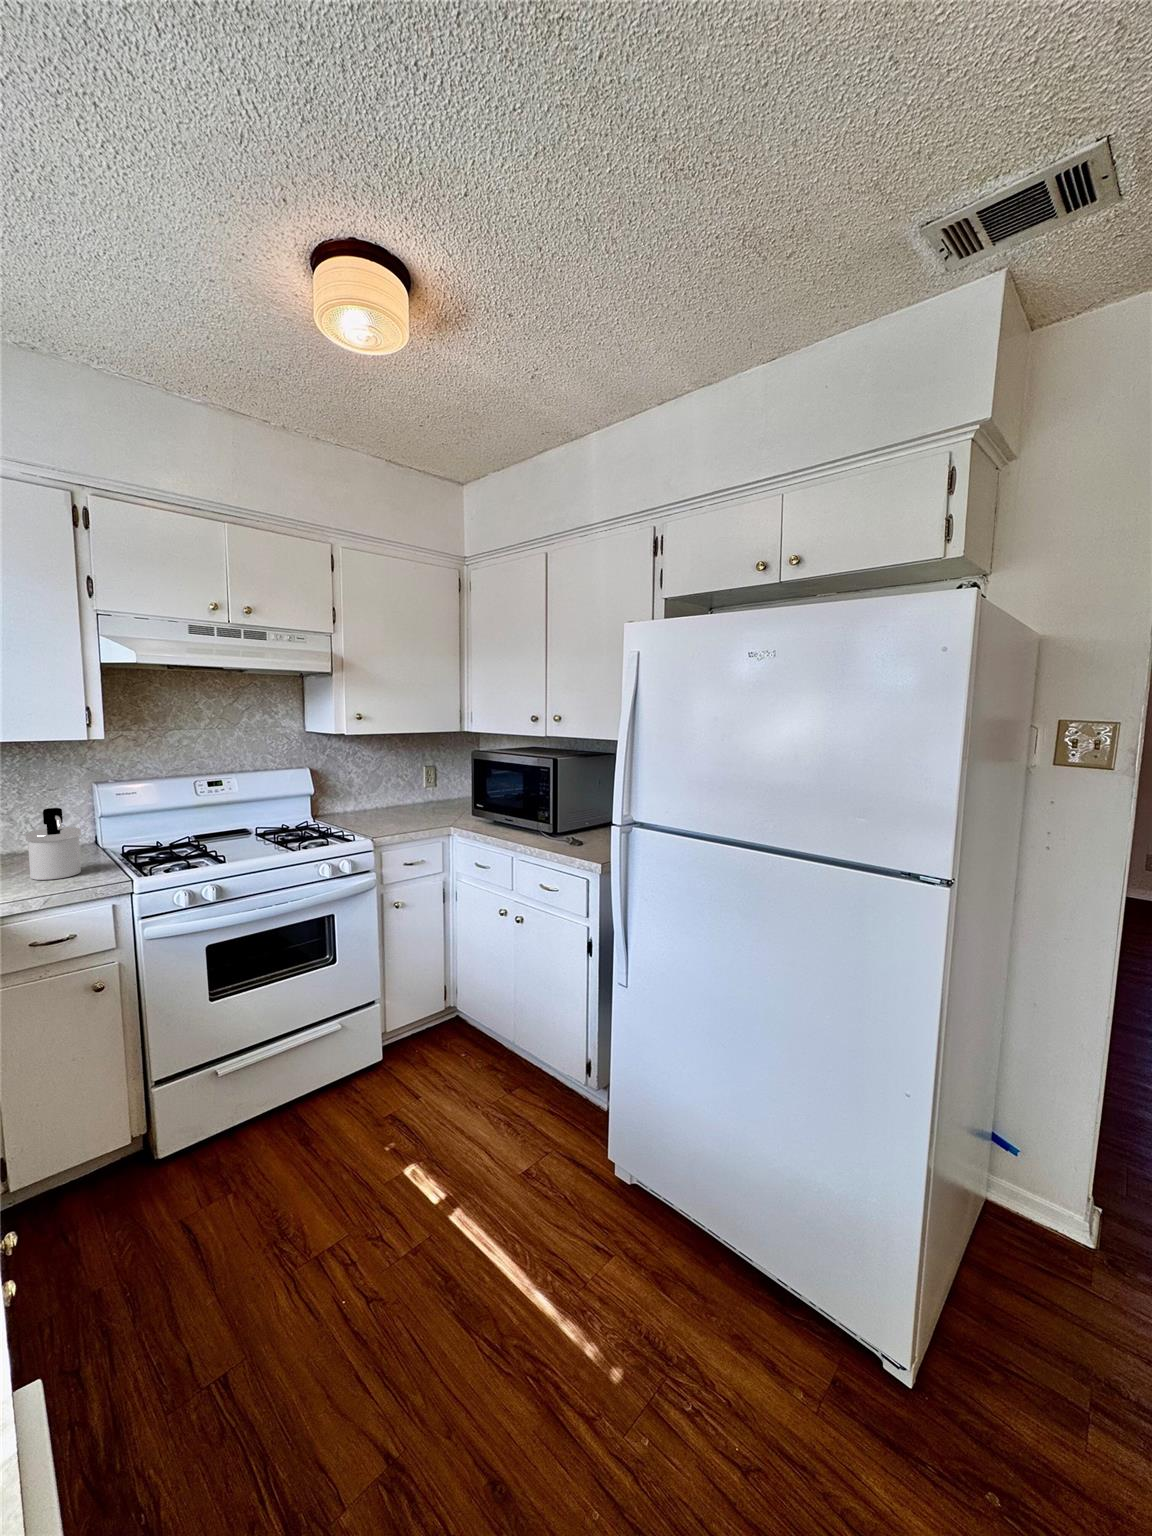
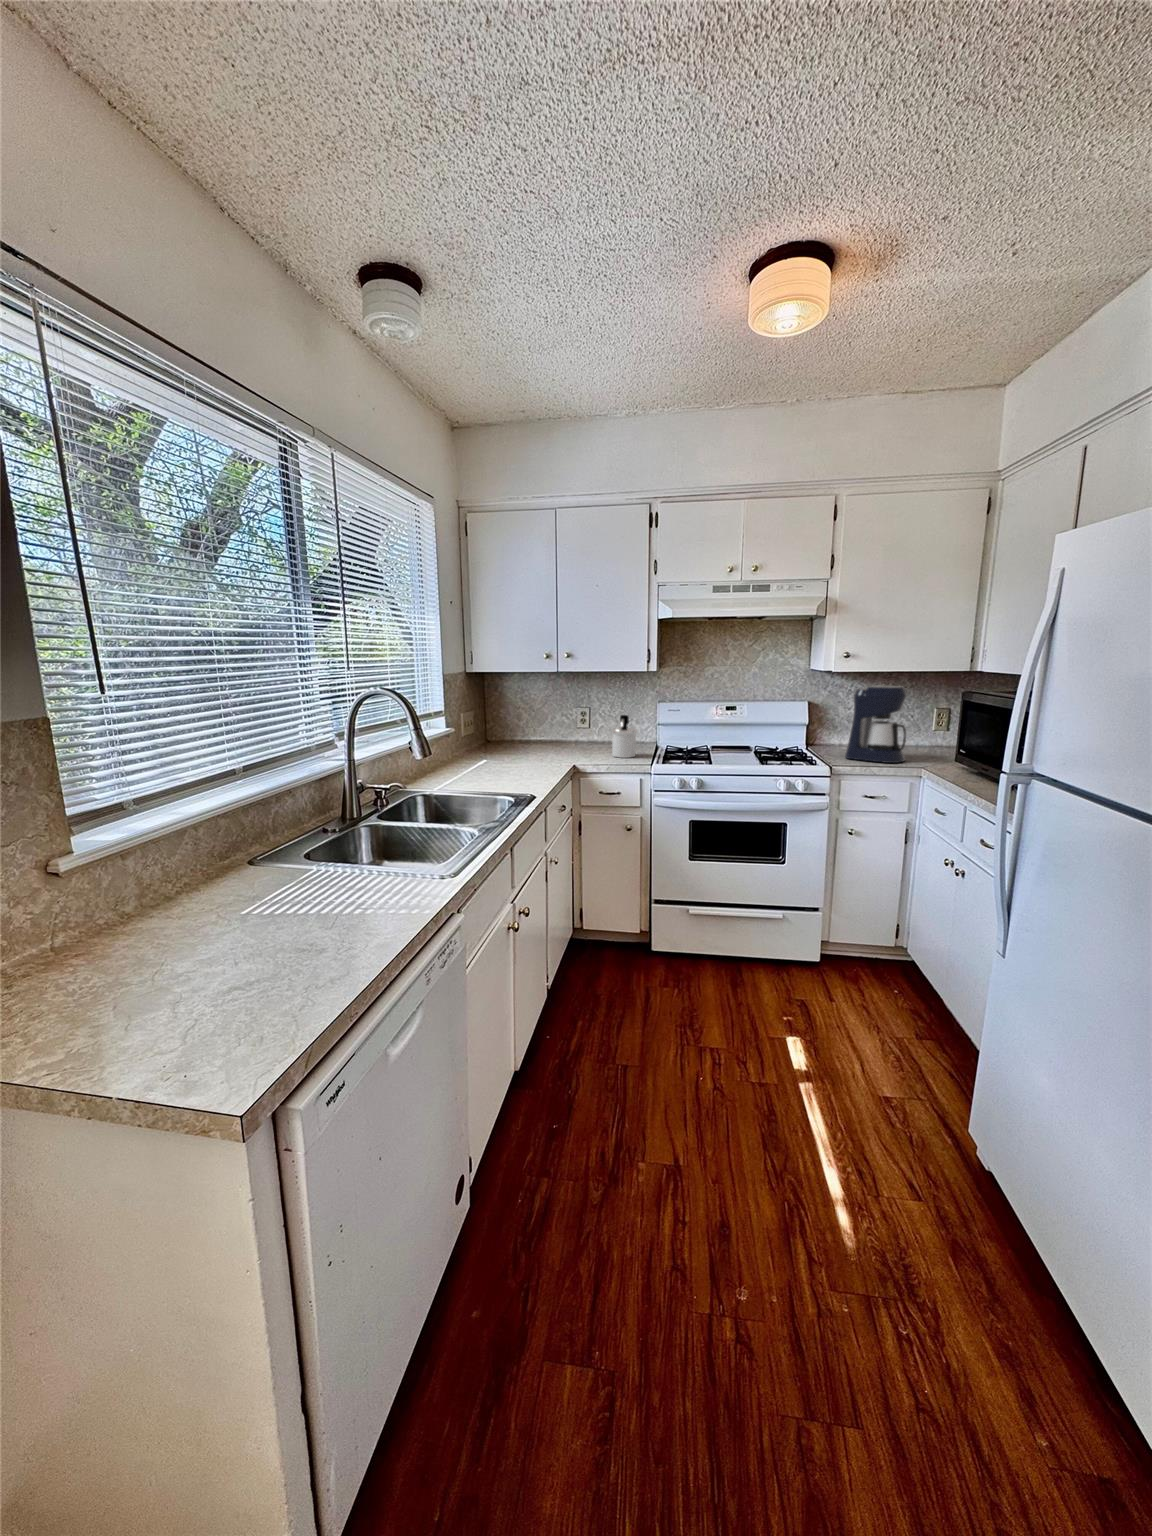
coffee maker: none [365,748,423,827] -> present [845,685,907,763]

